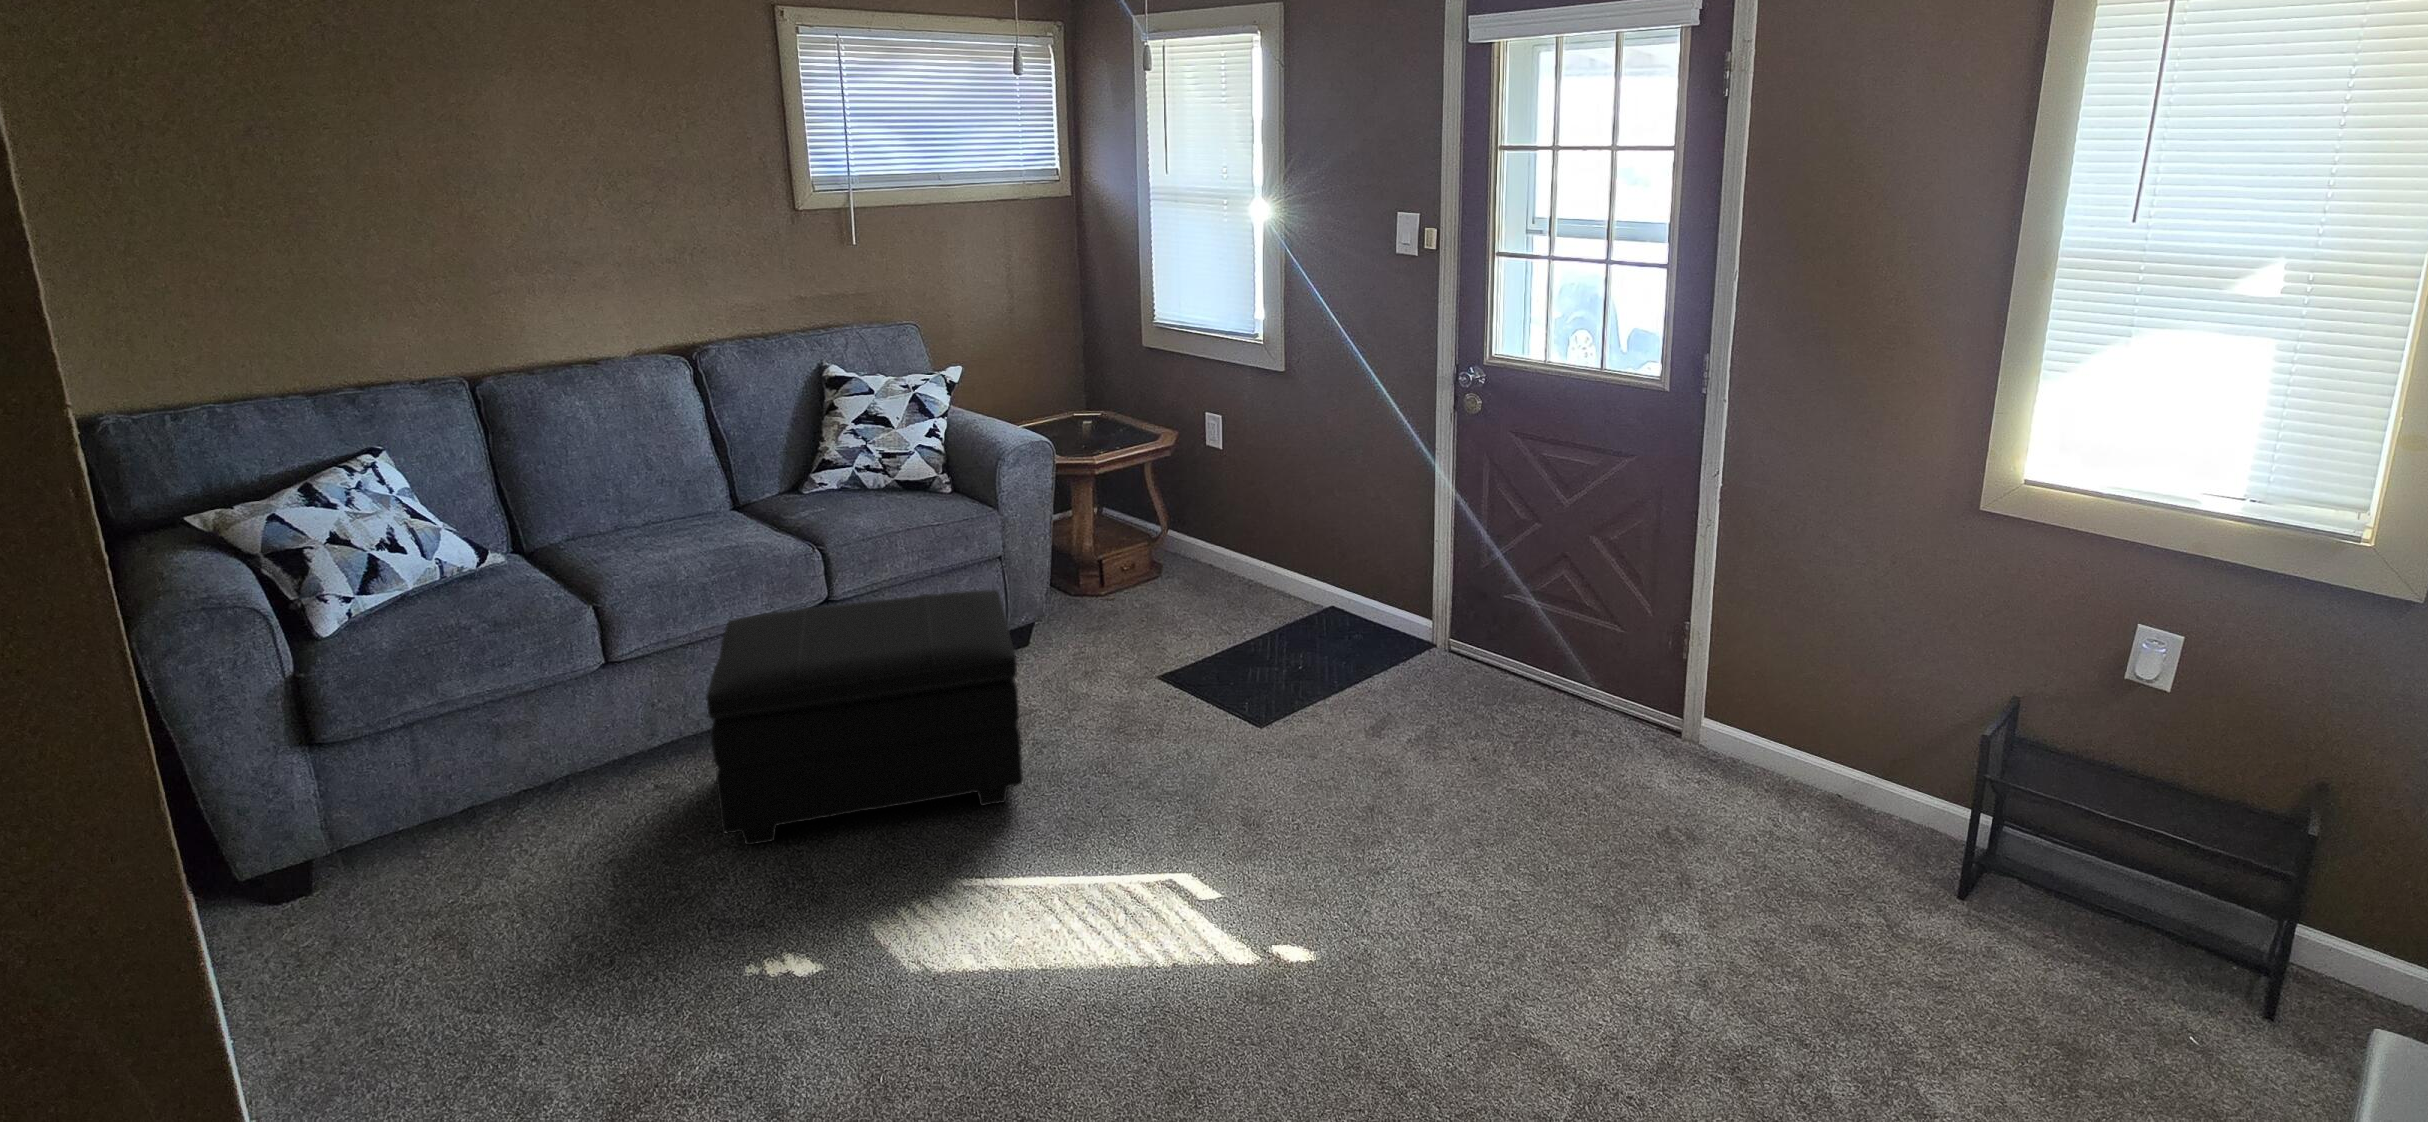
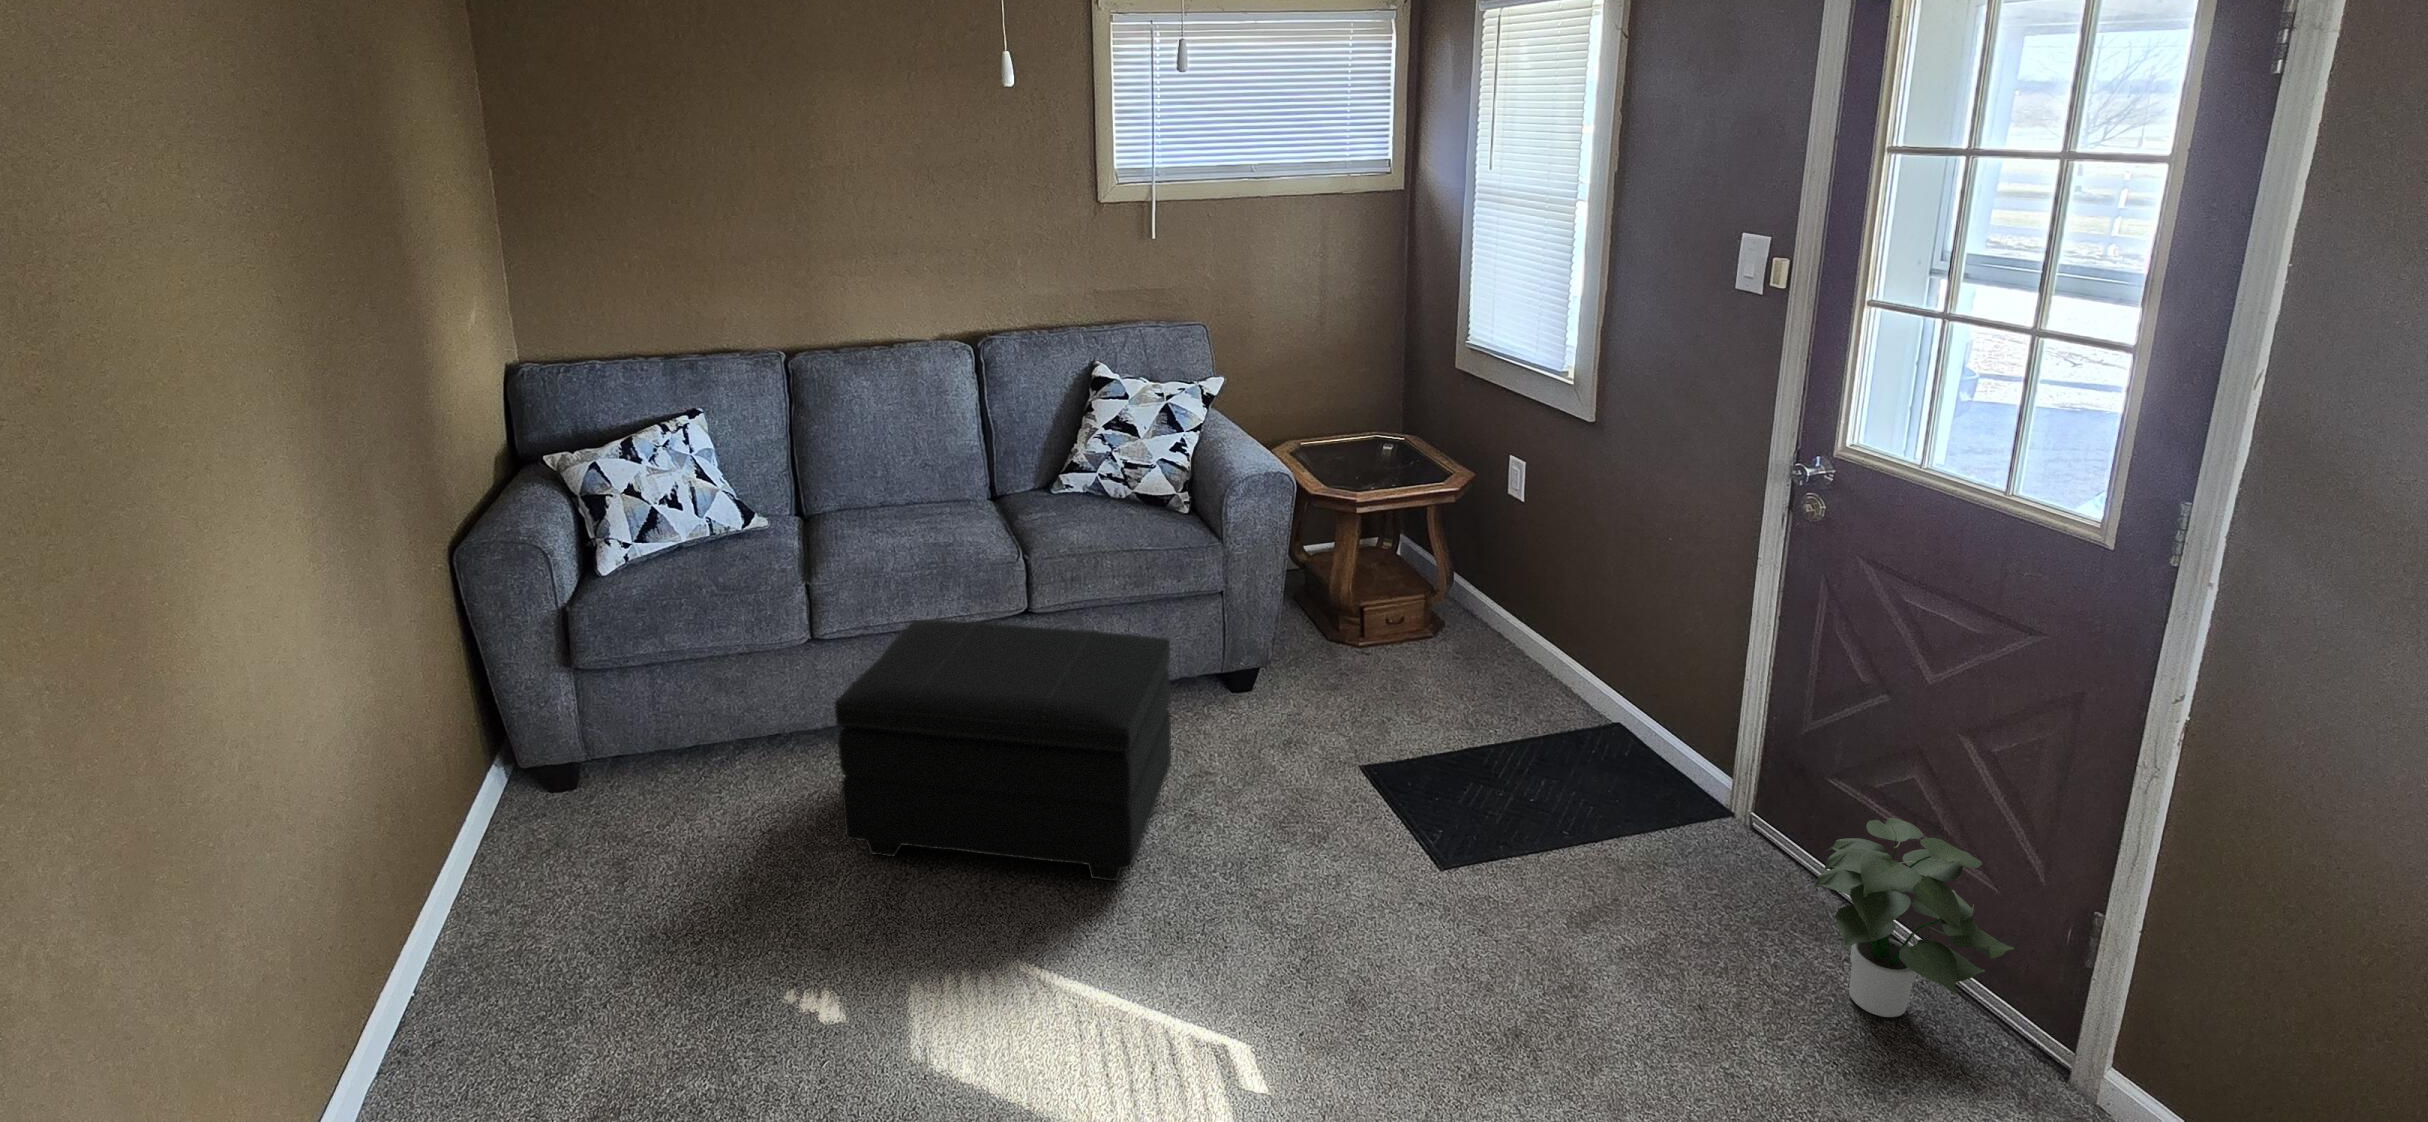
potted plant: none [1523,604,1647,735] -> present [1812,818,2015,1017]

